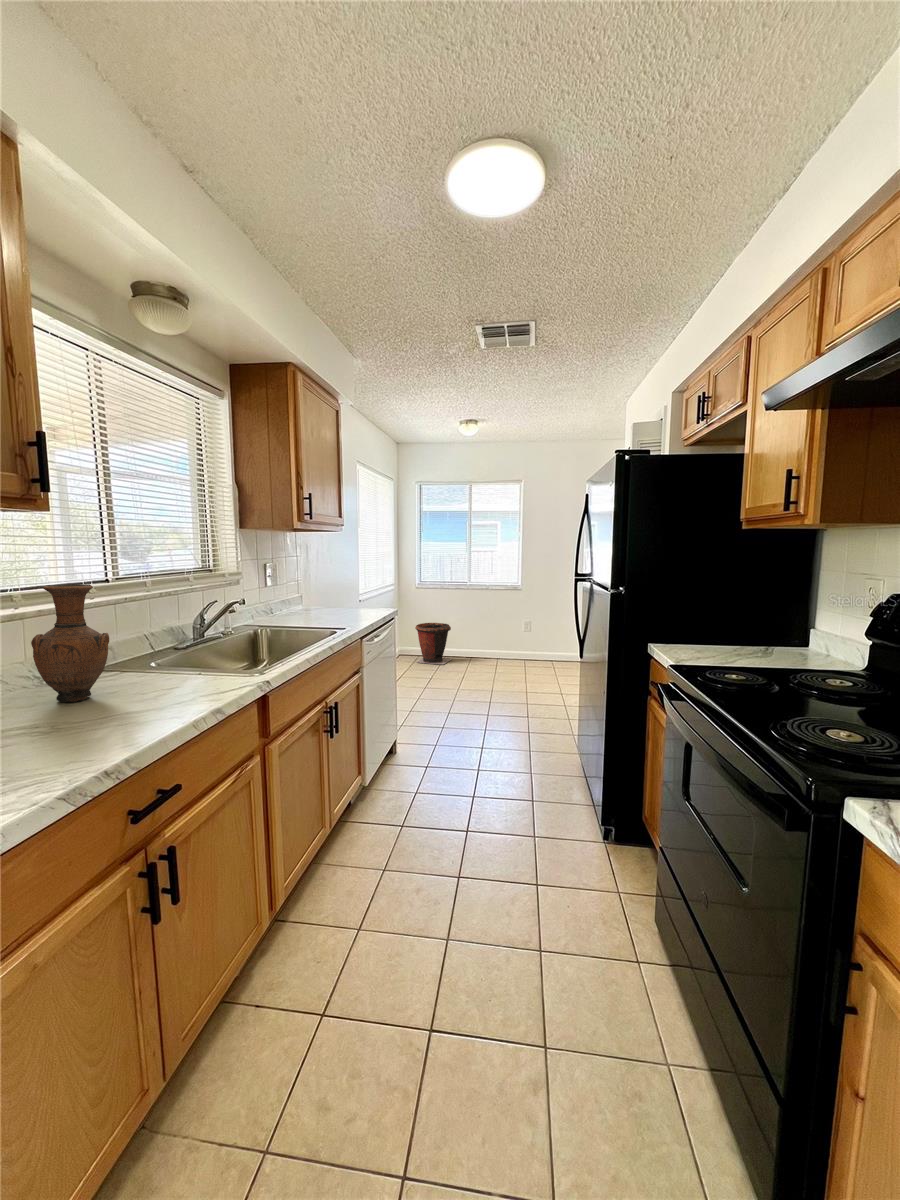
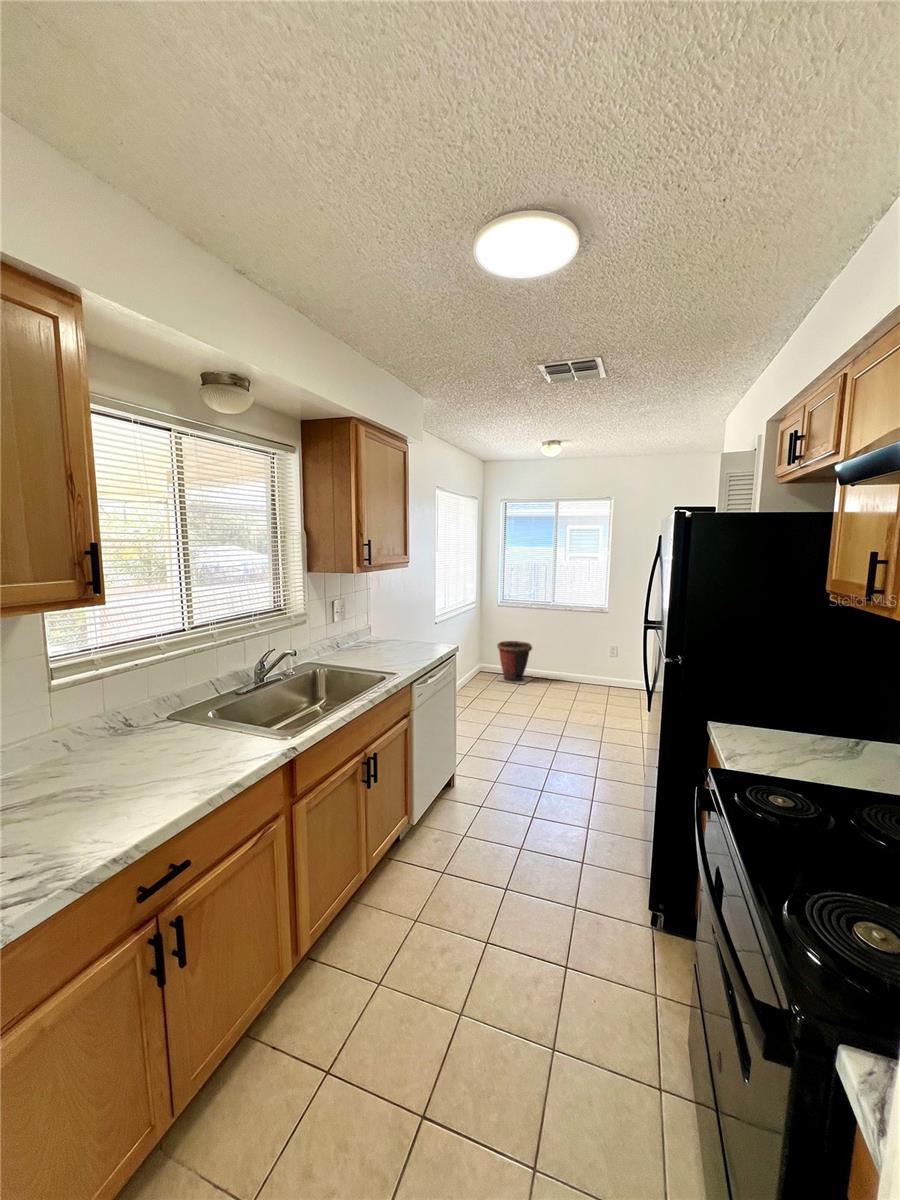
vase: present [31,584,109,702] -> none [94,658,158,763]

